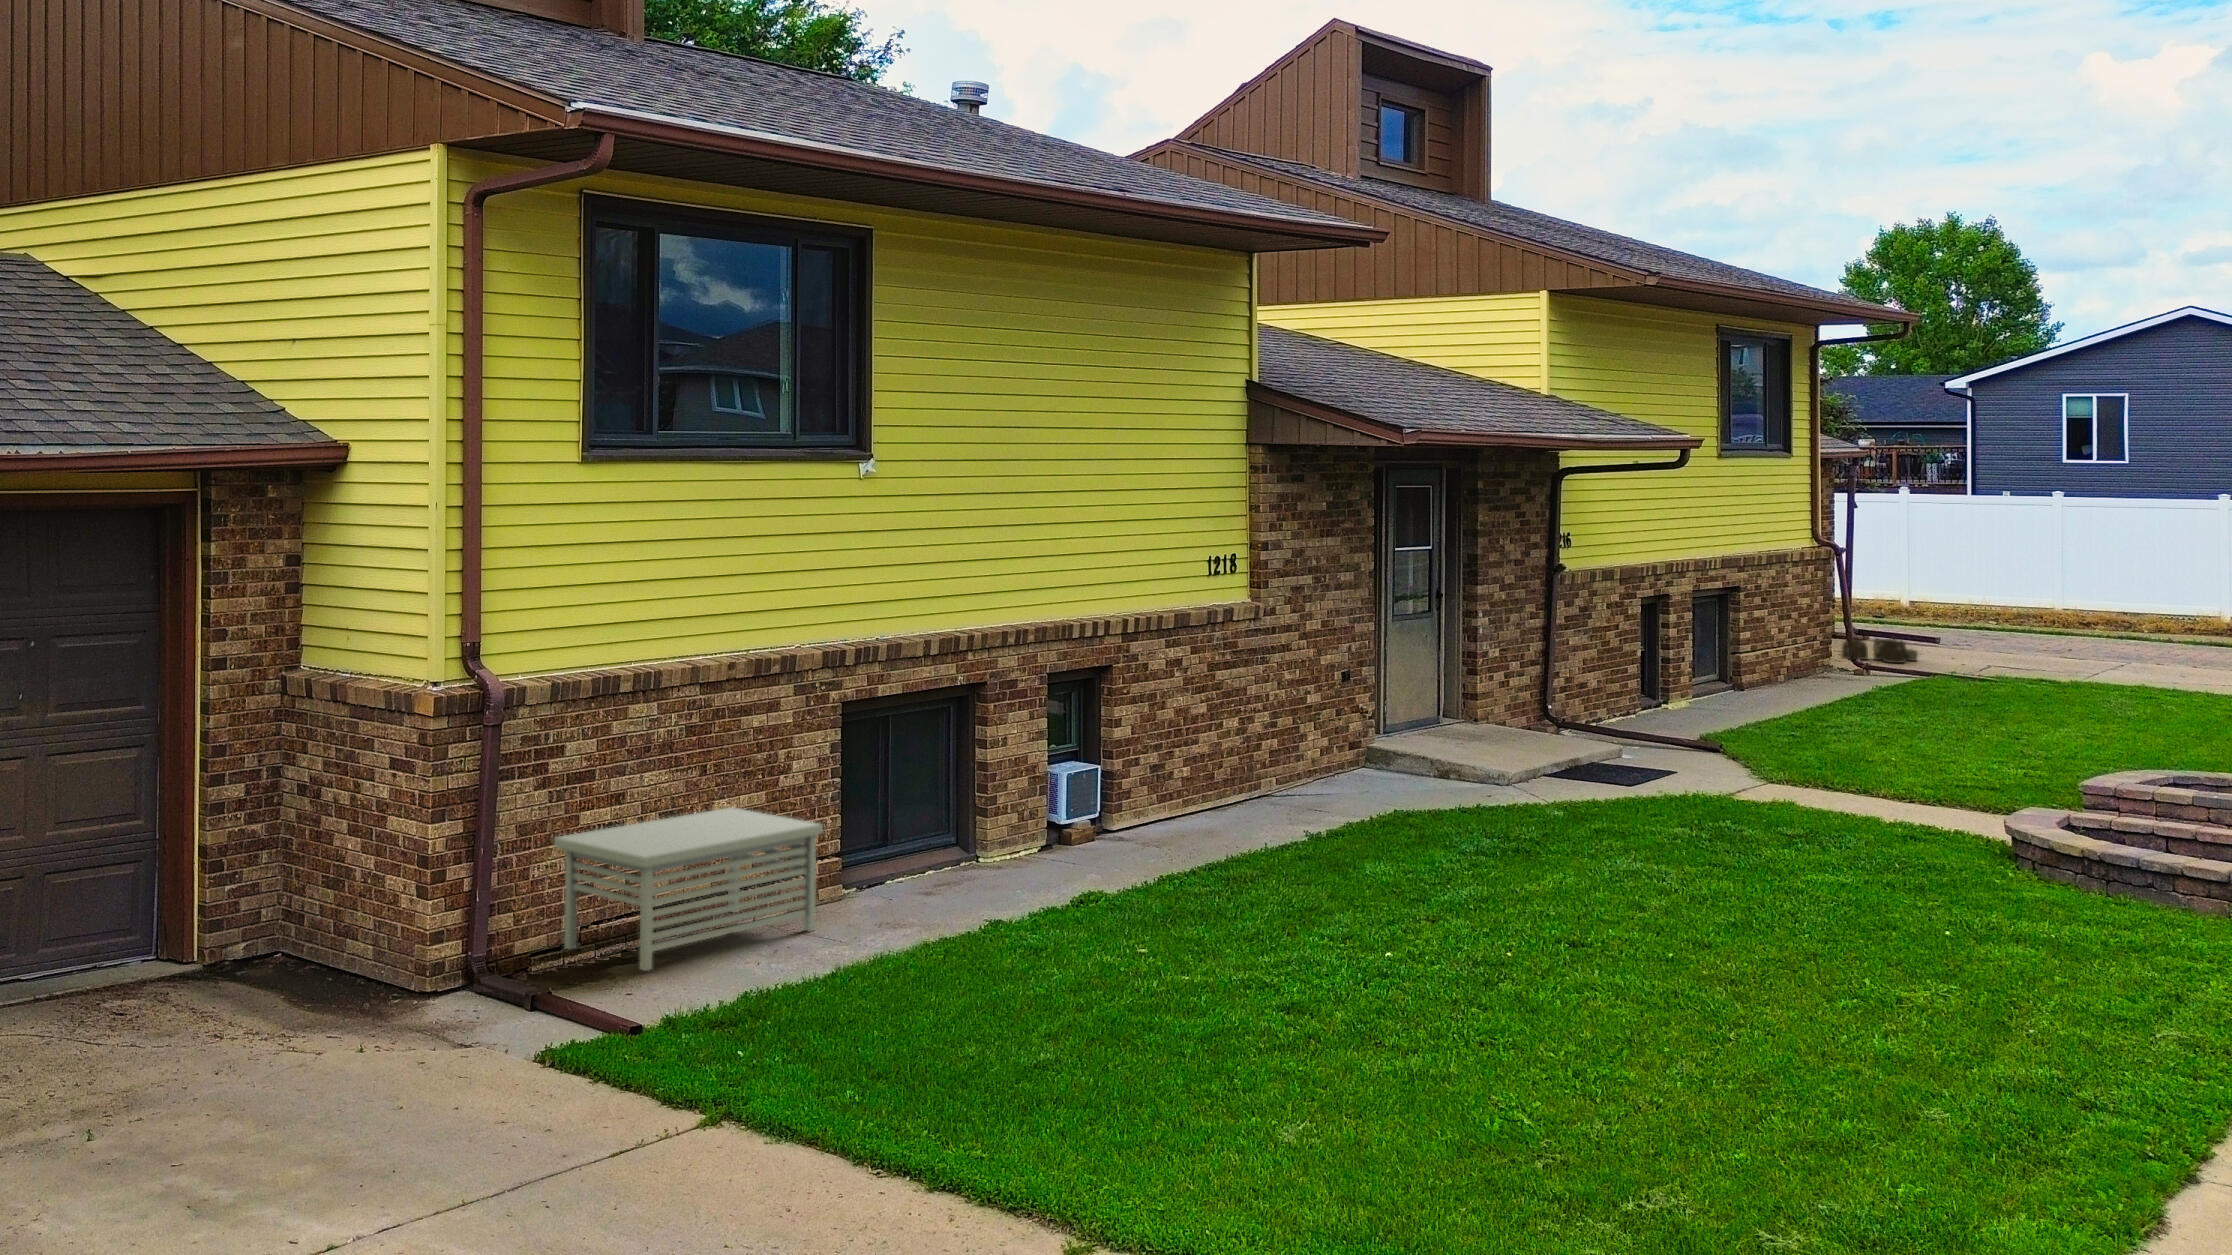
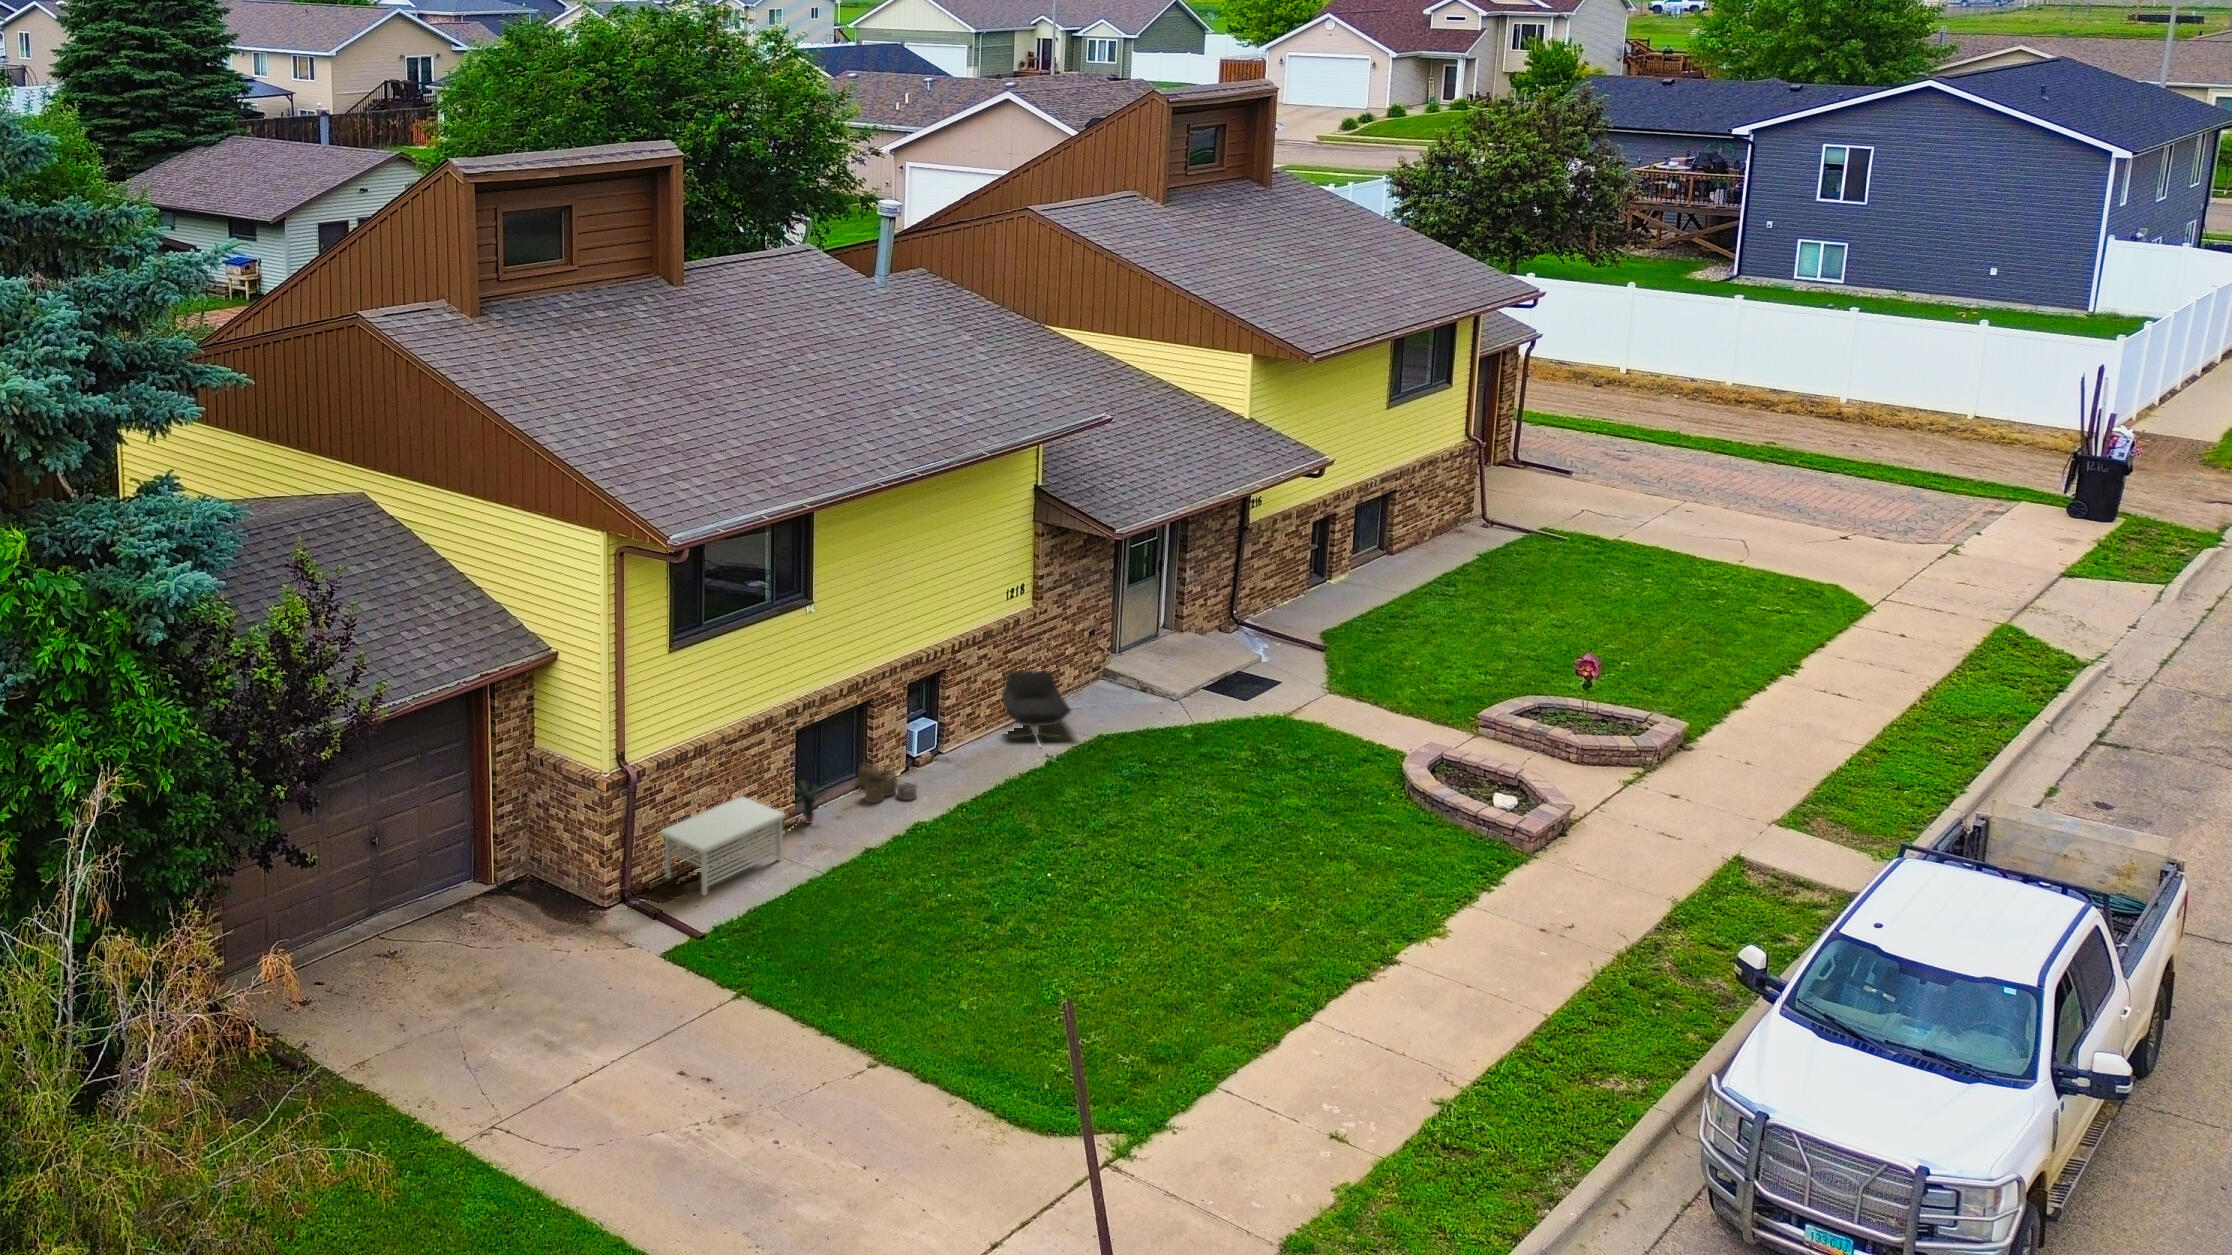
woven basket: present [1841,638,1918,663] -> present [858,764,917,802]
lounge chair: none [1209,698,1344,820] -> present [1002,671,1070,746]
potted plant: none [824,805,910,890] -> present [794,780,827,824]

